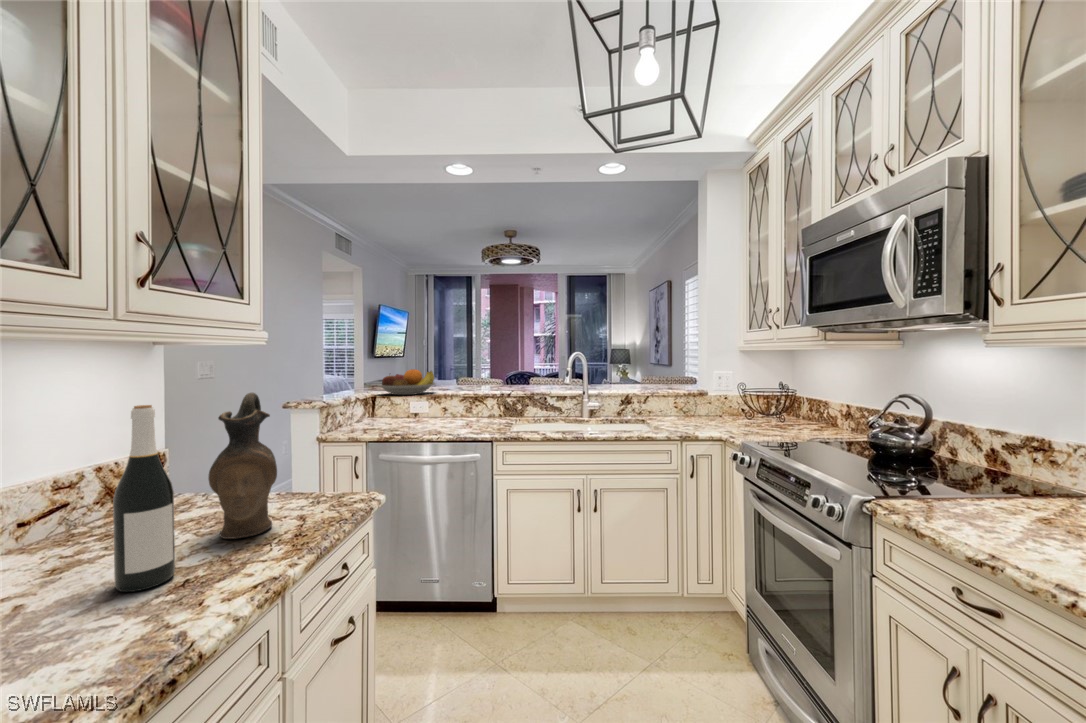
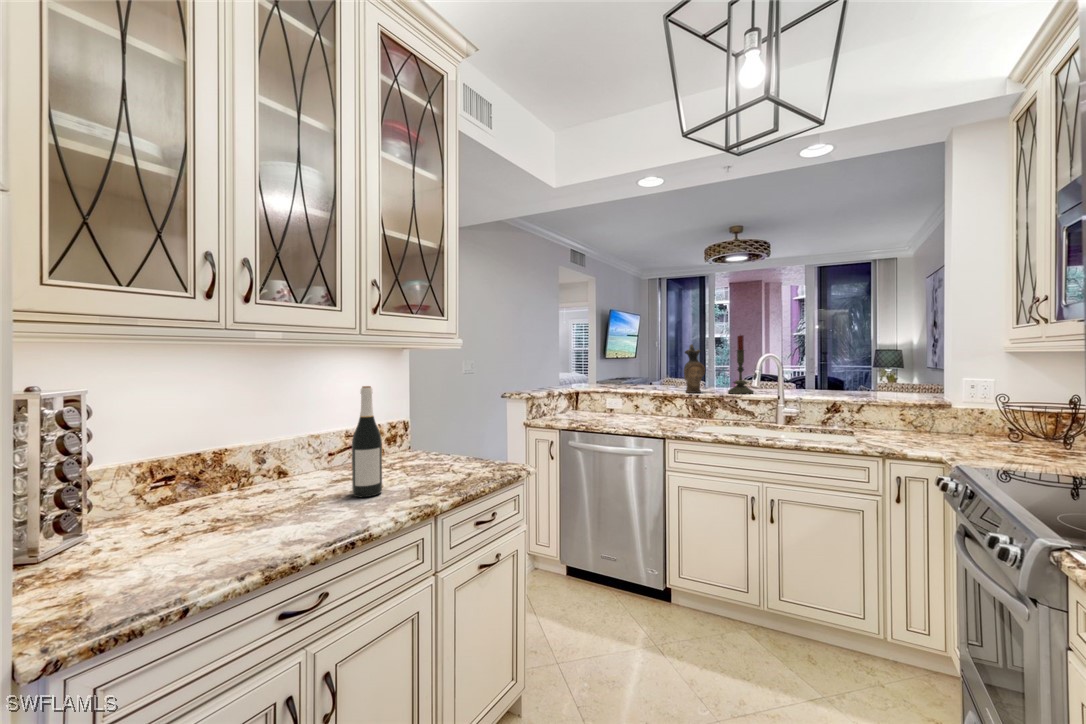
candle: none [539,333,561,392] -> present [728,335,754,394]
fruit bowl: present [377,369,436,395] -> none [577,370,628,392]
ceramic pitcher: present [208,393,277,539] -> present [684,344,705,393]

